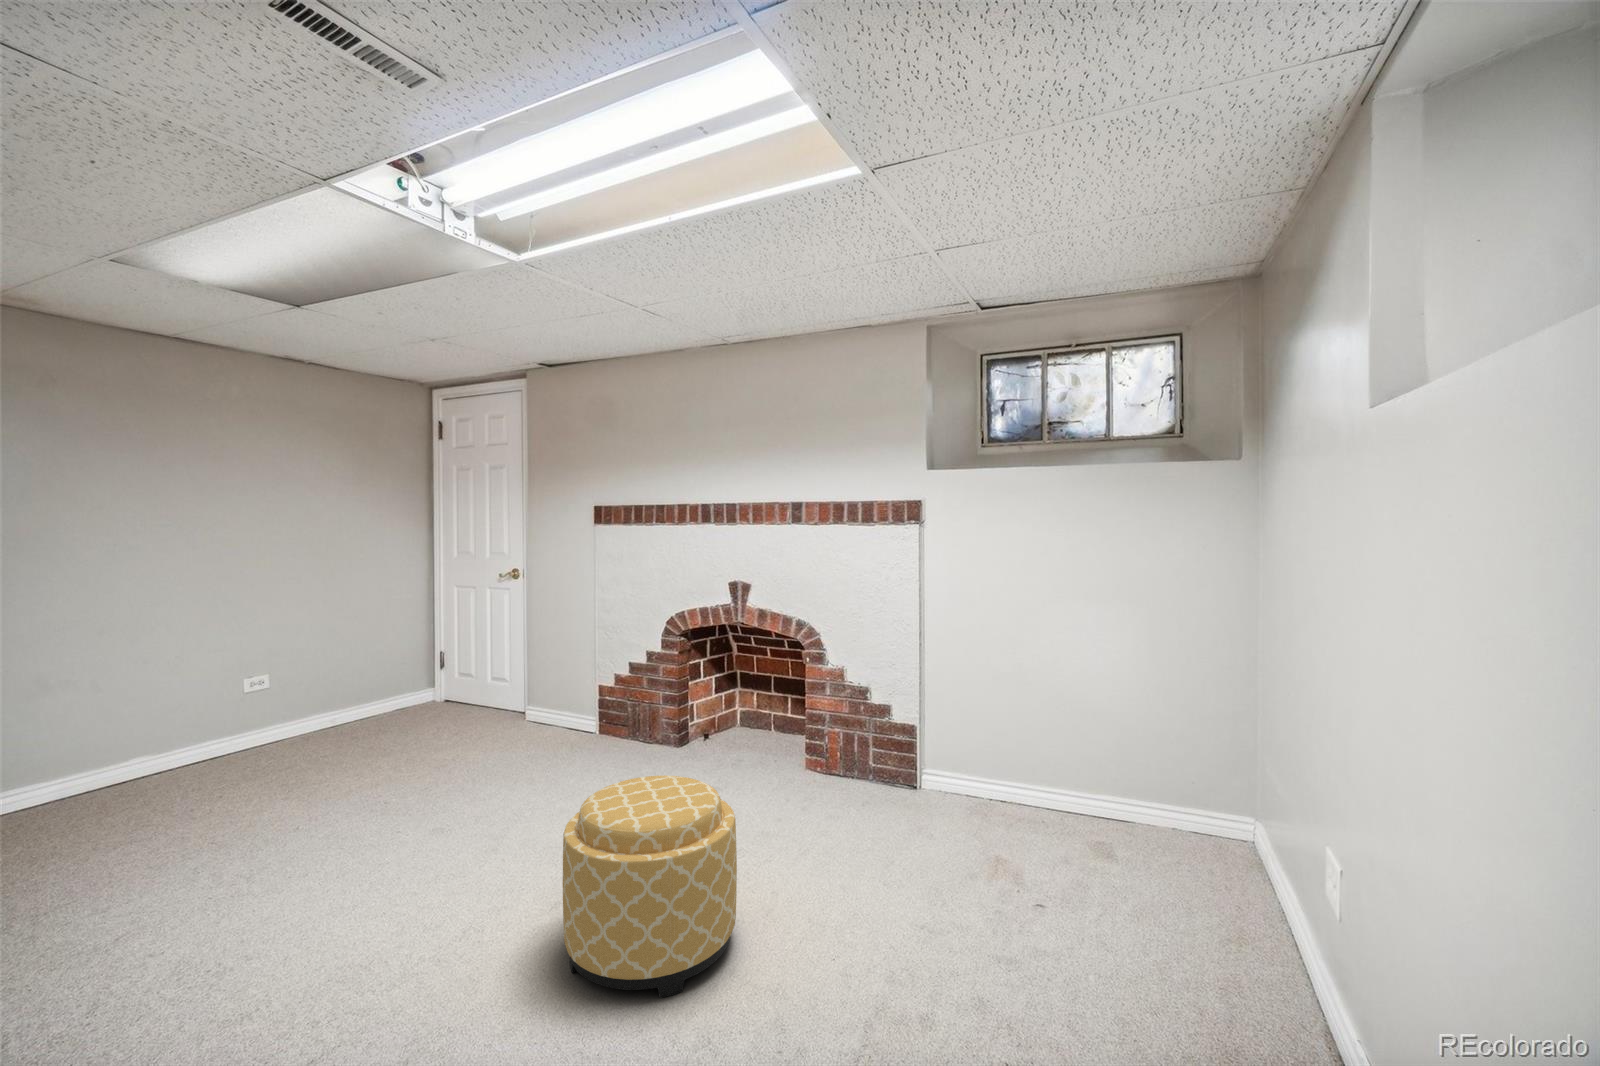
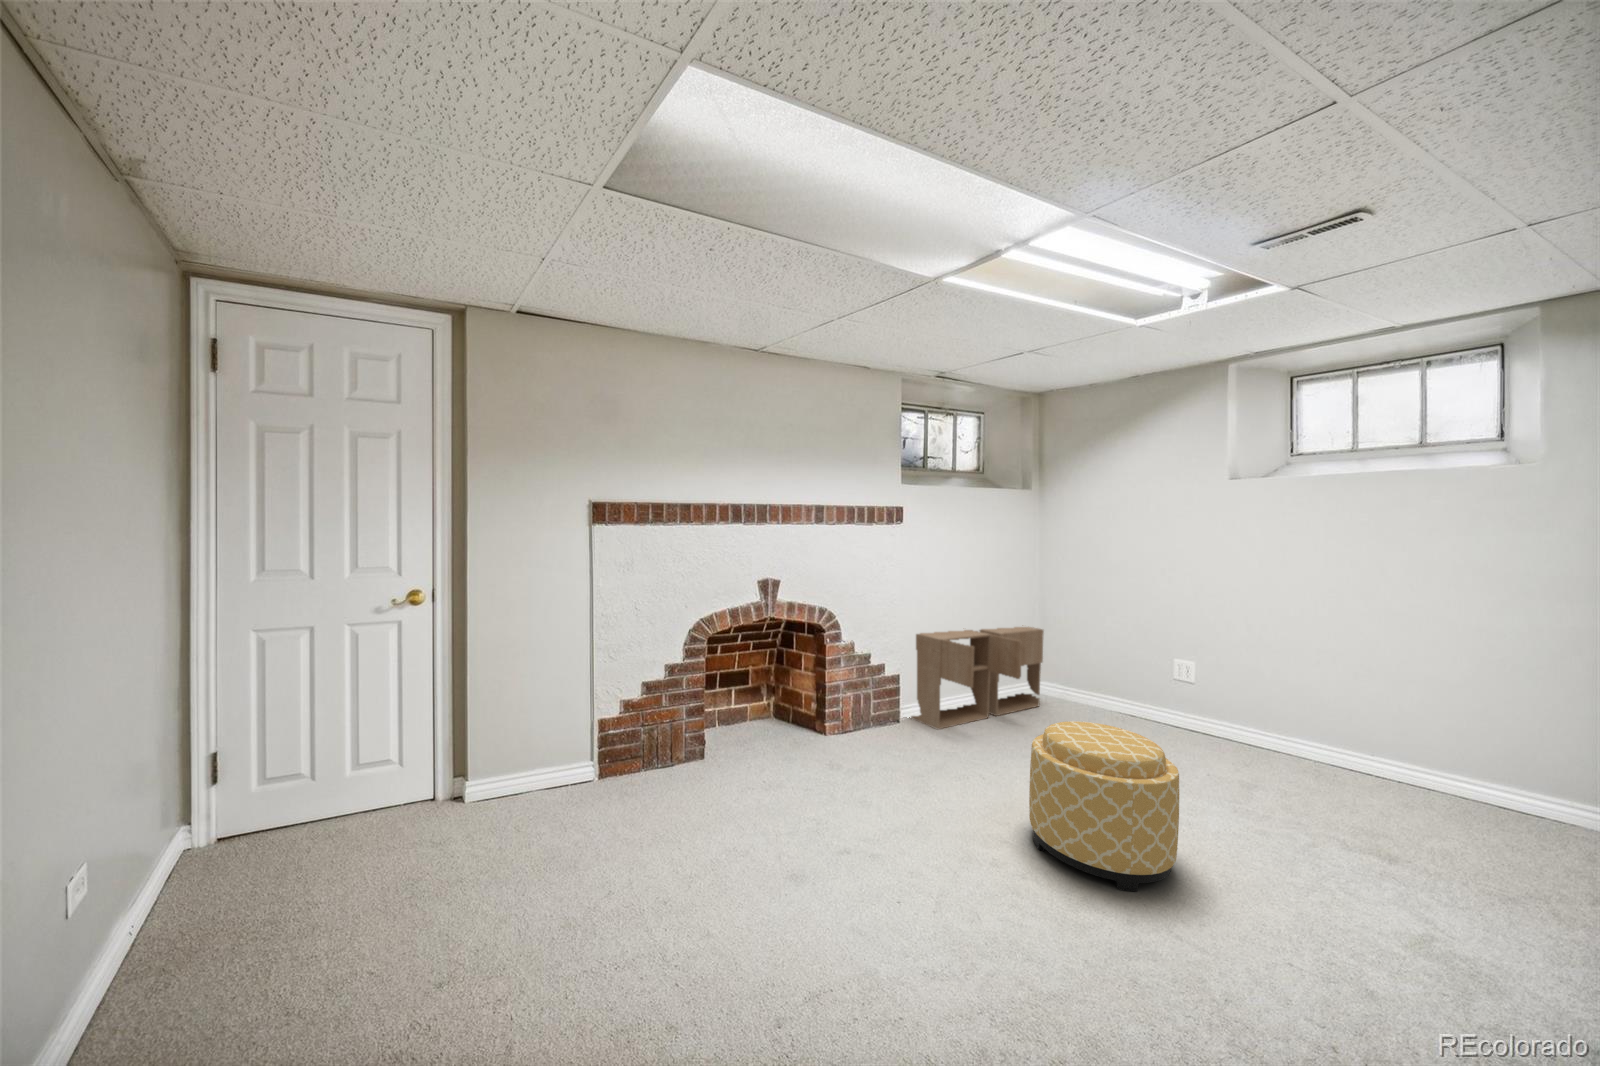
storage cabinet: none [902,671,1199,868] -> present [911,627,1044,729]

